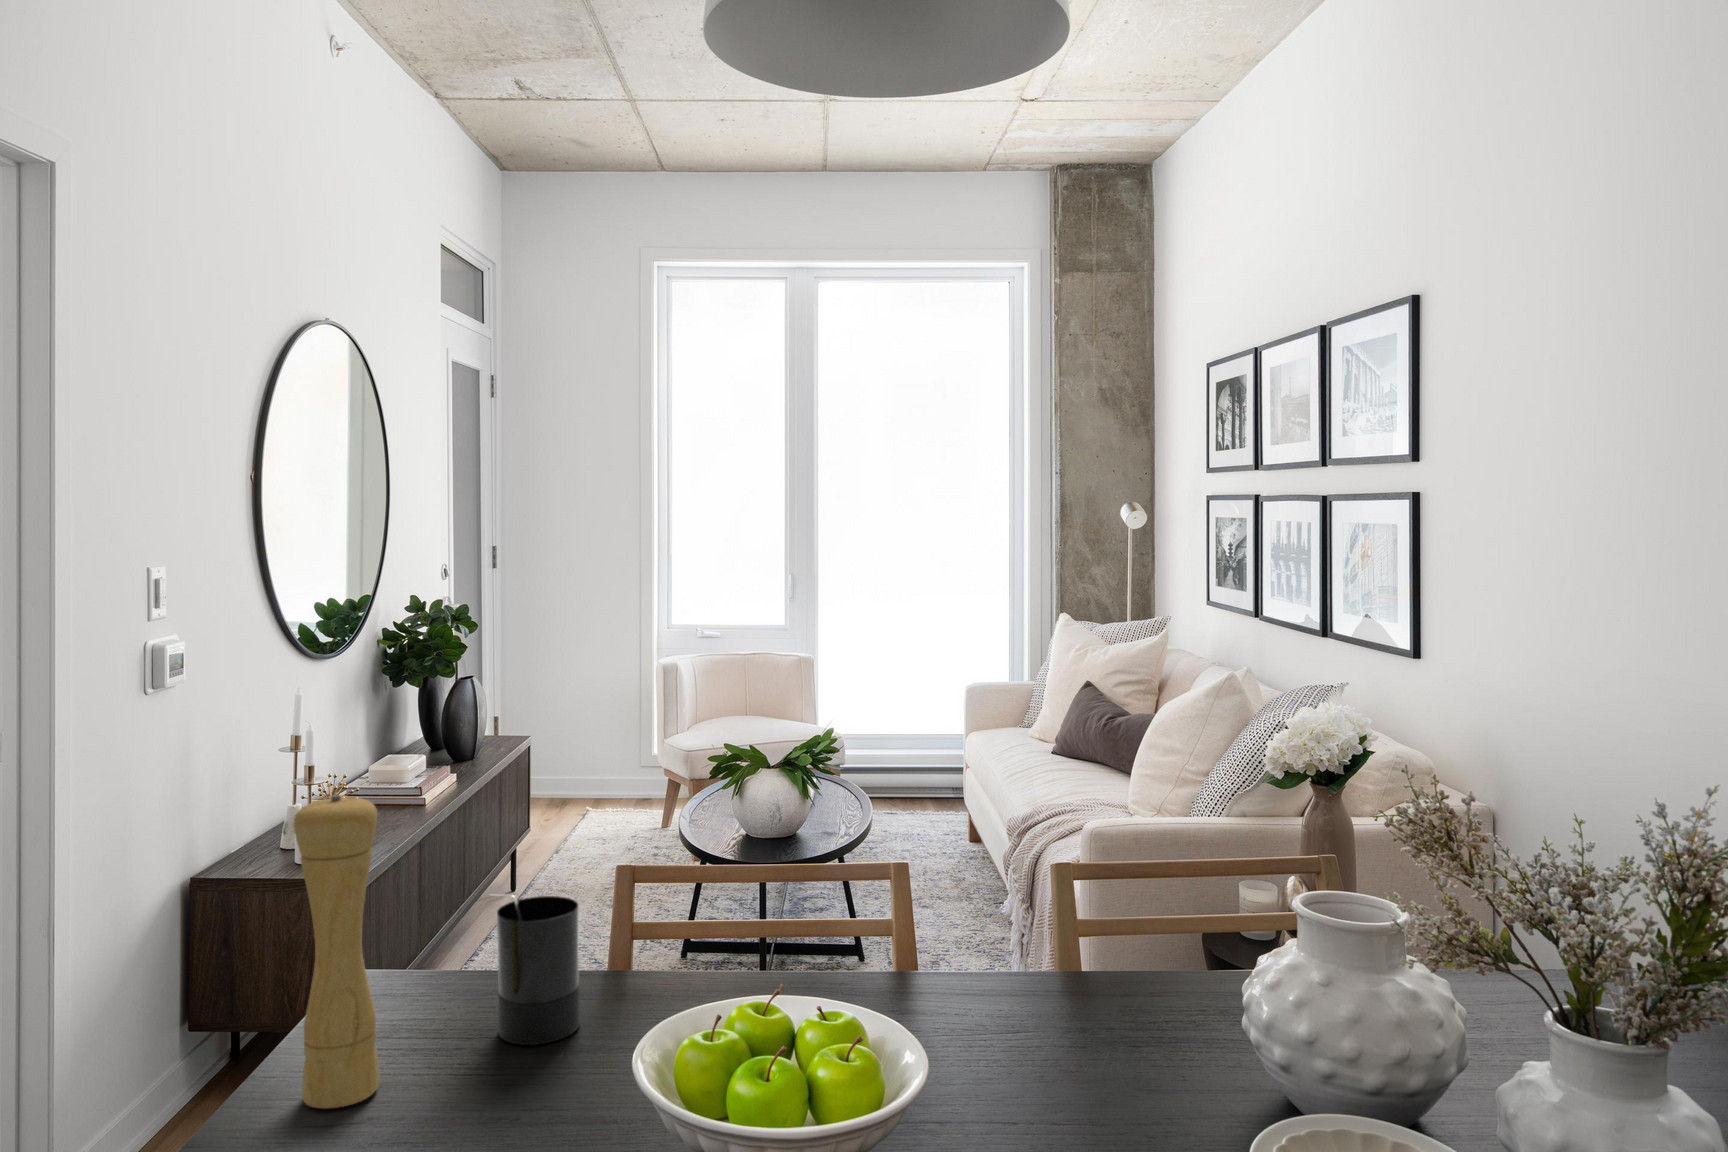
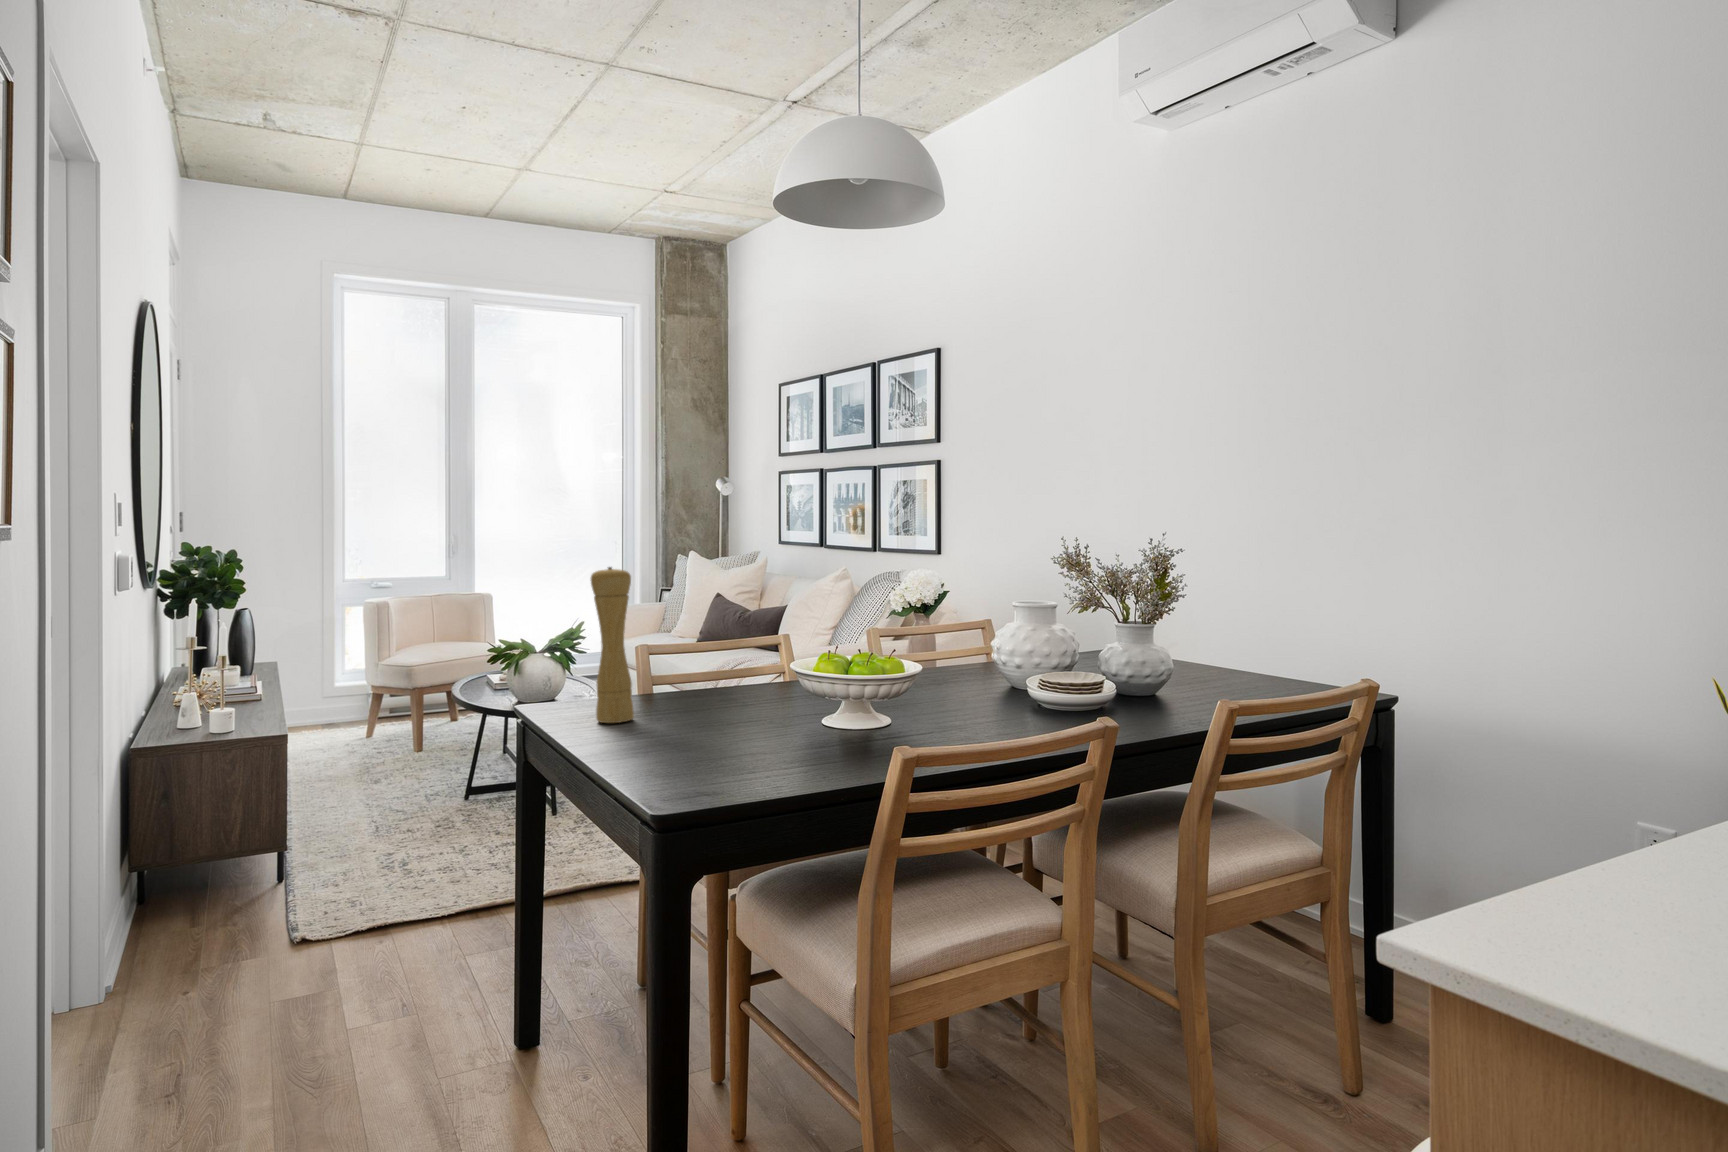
candle: present [491,894,580,1045] -> none [642,631,691,703]

